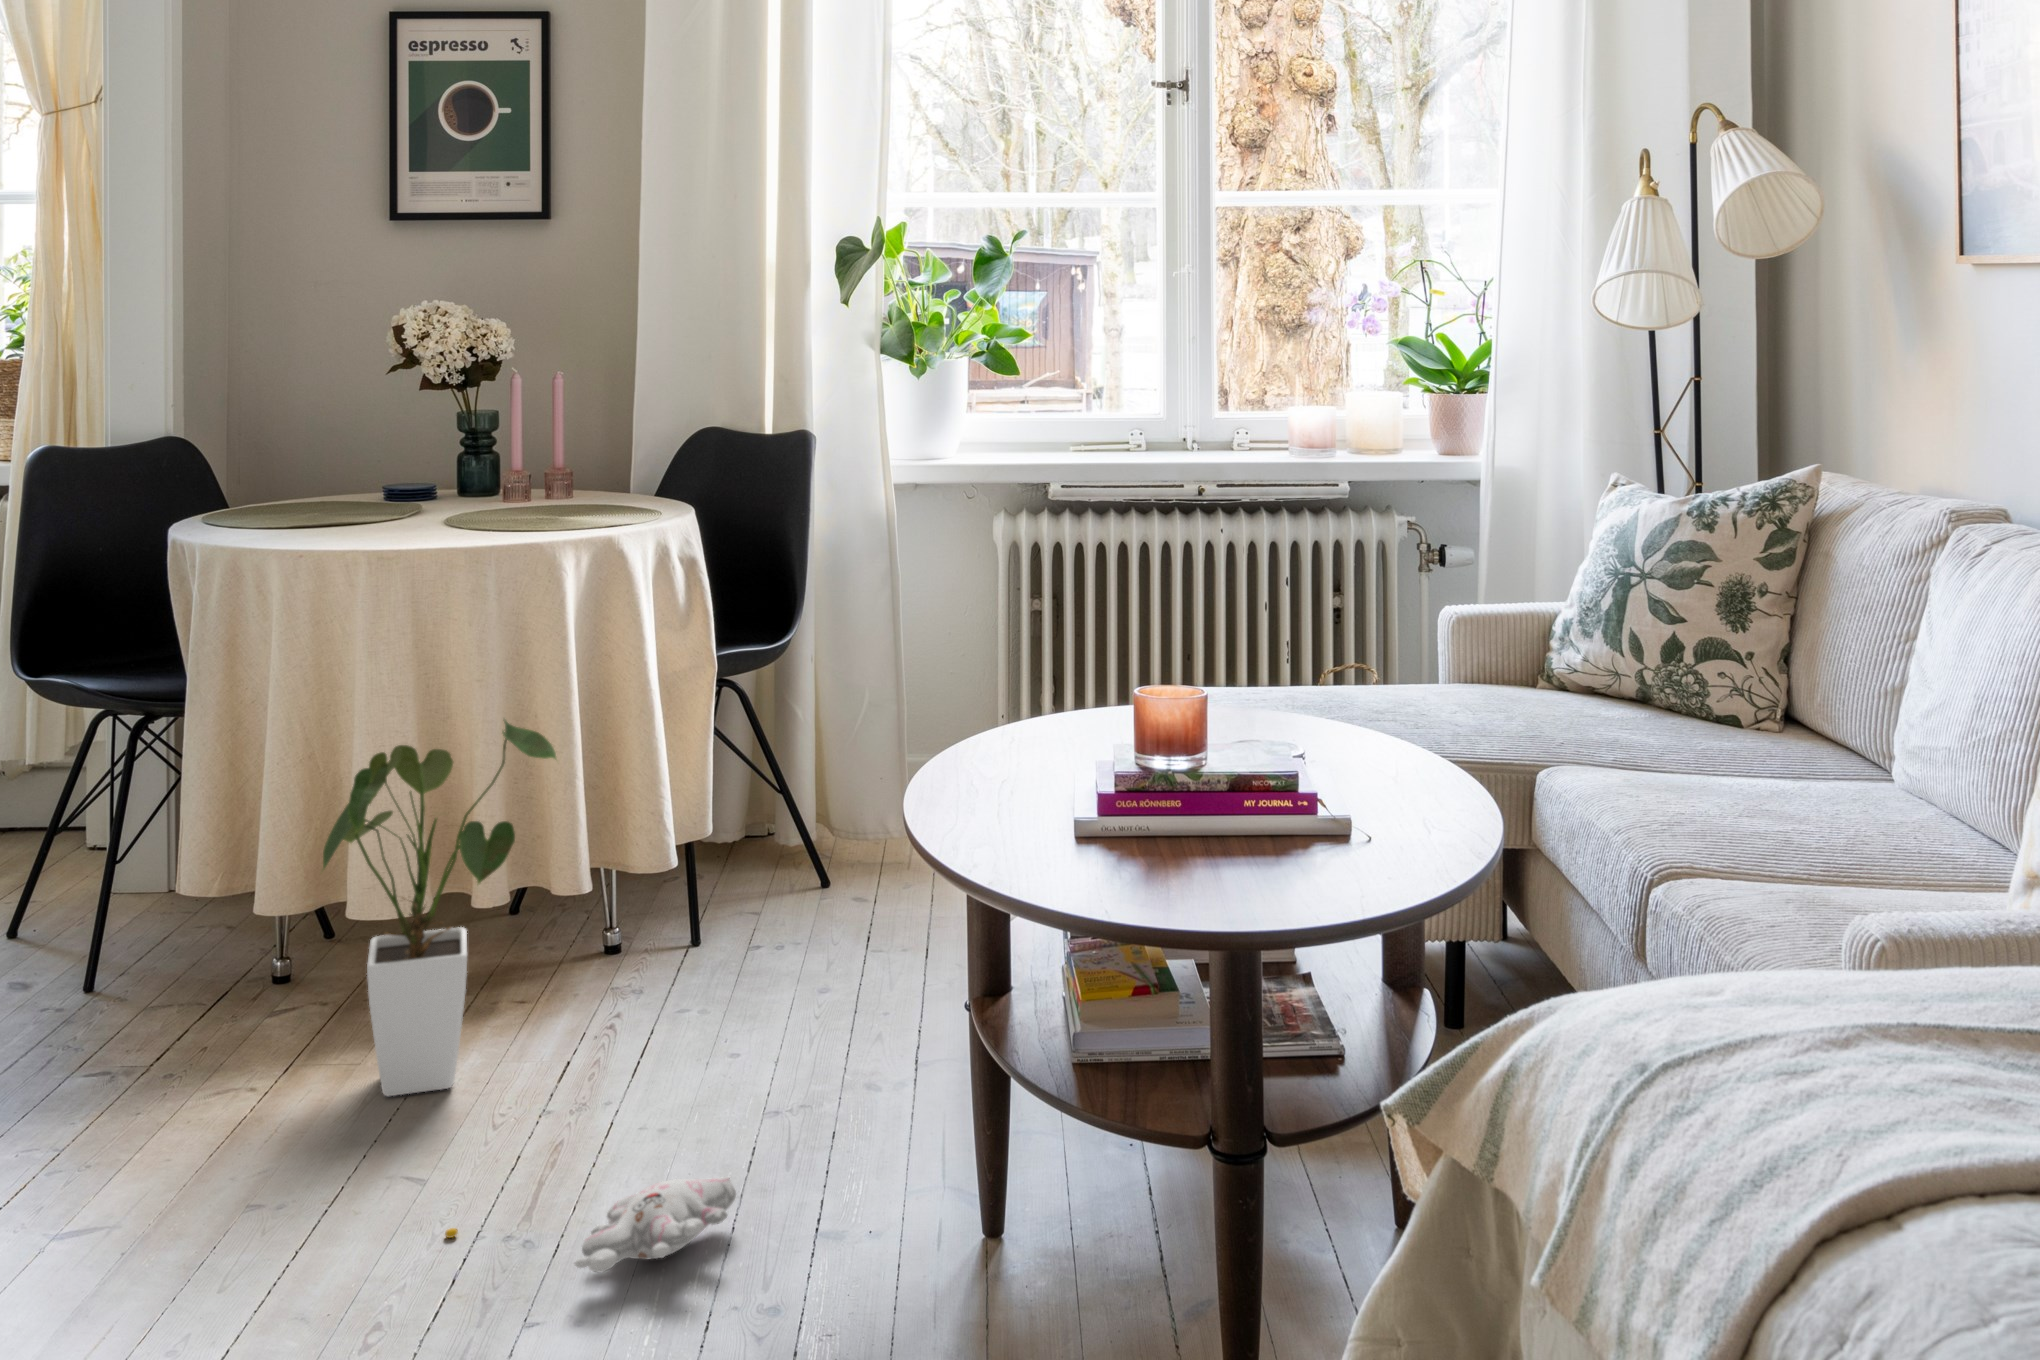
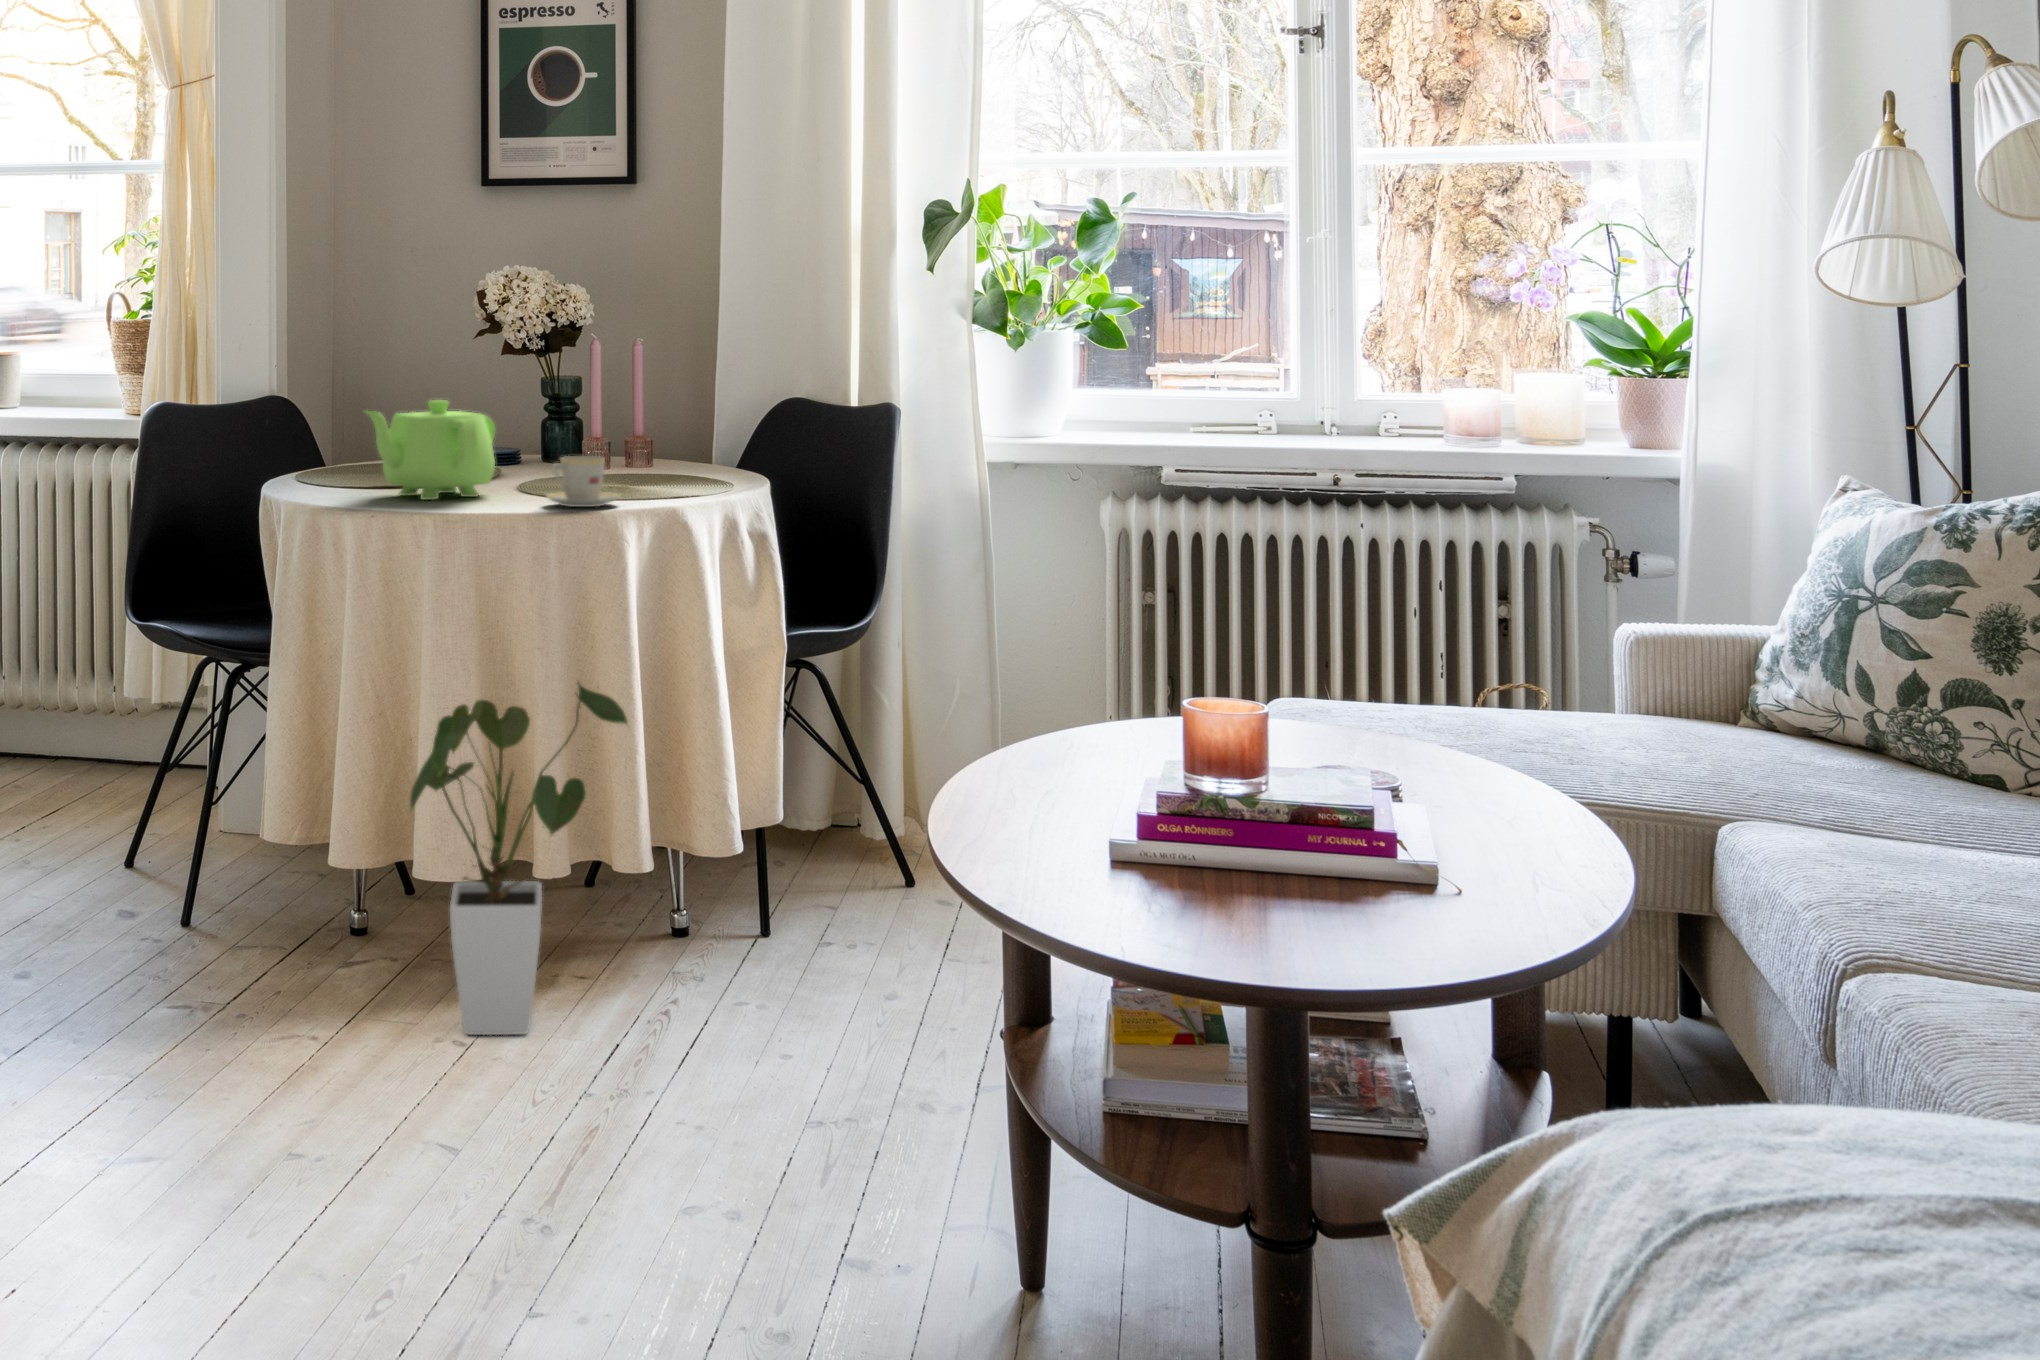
teapot: none [267,437,414,541] -> present [365,400,495,500]
teacup: none [469,490,548,542] -> present [547,456,620,507]
plush toy: present [445,1177,736,1272] -> none [517,1137,792,1211]

